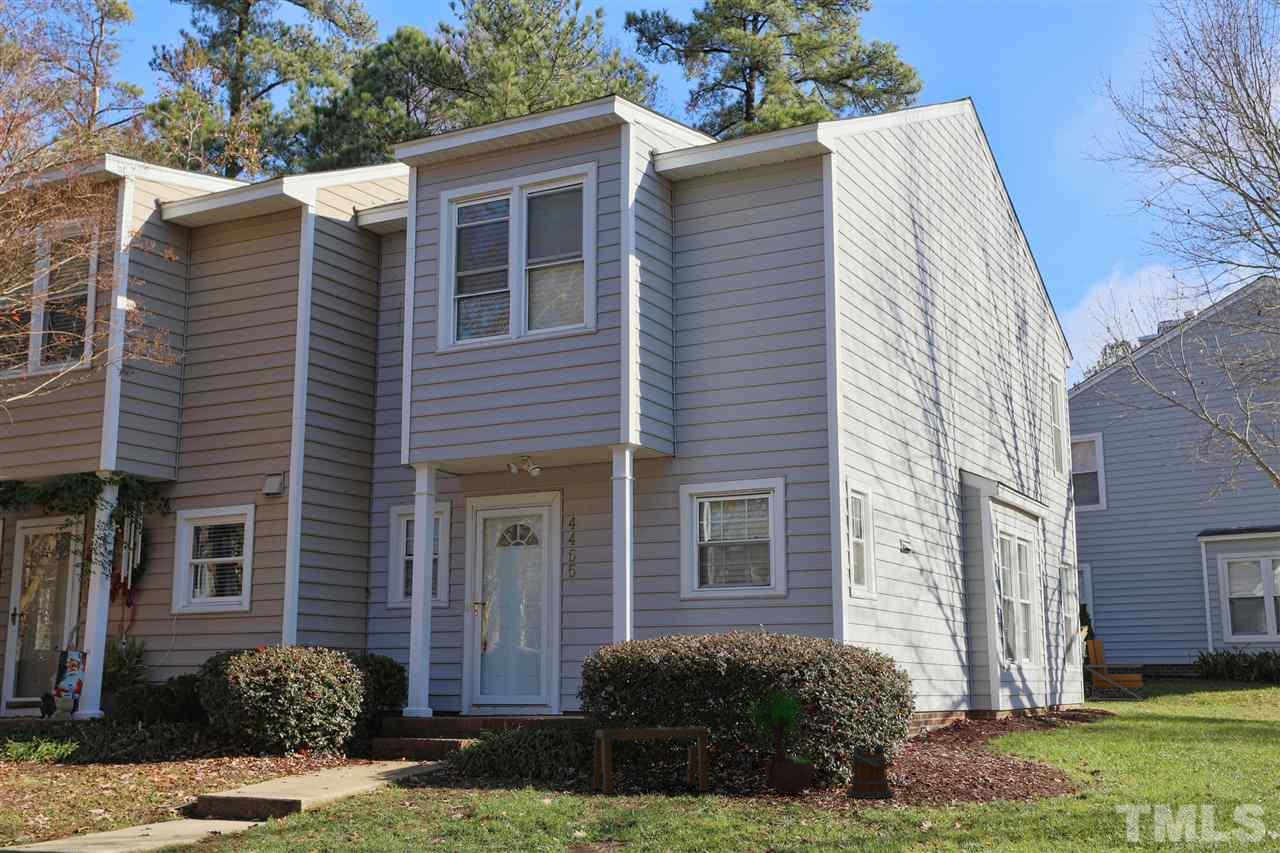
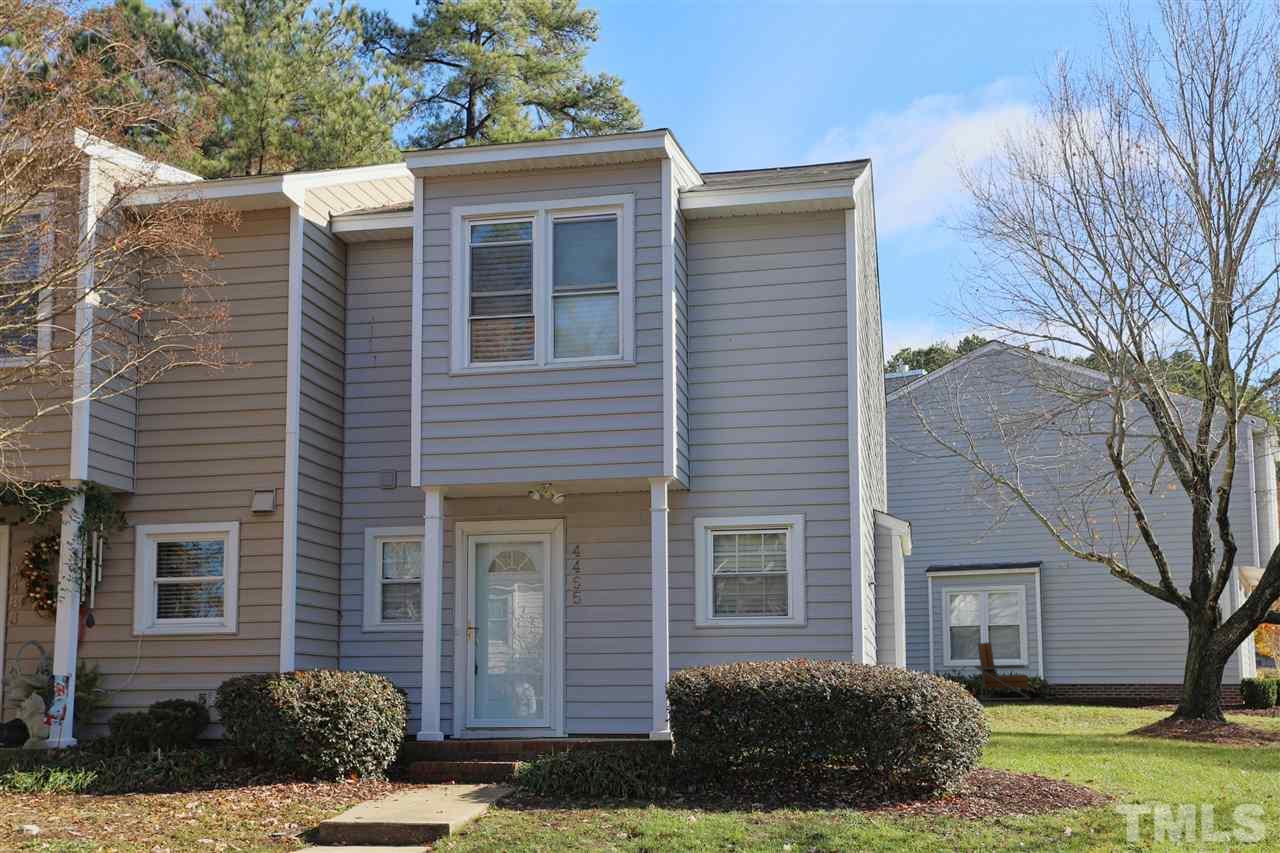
potted tree: present [750,688,813,794] -> none [855,700,914,800]
bench: present [593,727,708,794] -> none [710,741,817,806]
bucket: present [847,745,894,798] -> none [944,753,987,801]

